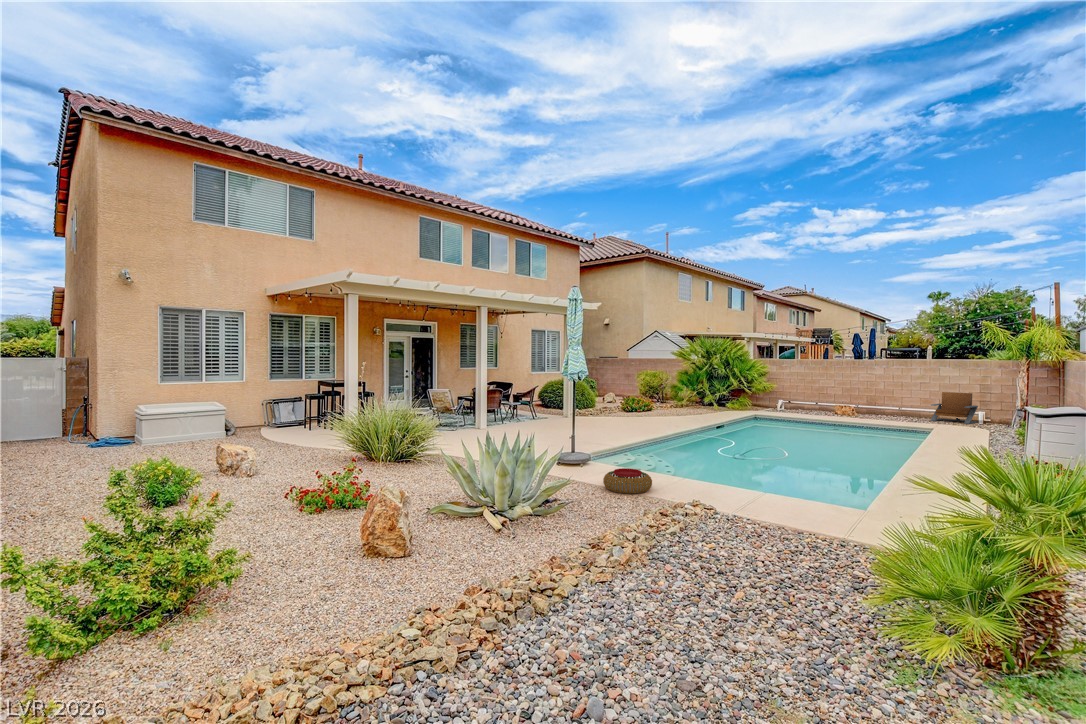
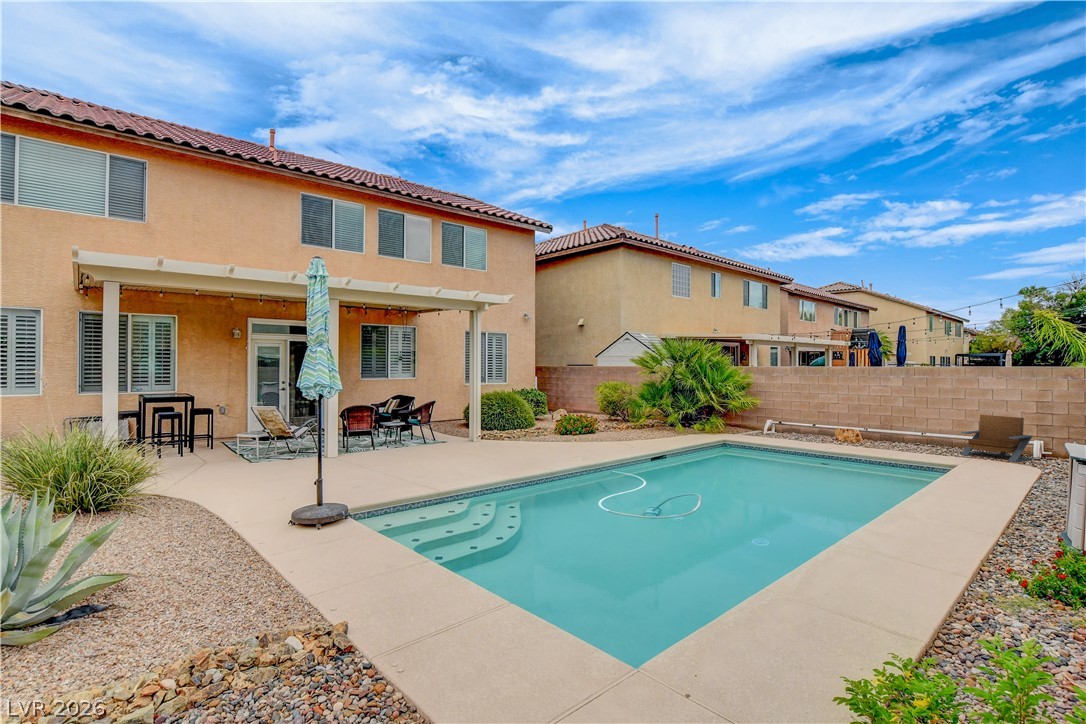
pouf: present [603,468,652,494] -> none [223,551,314,603]

